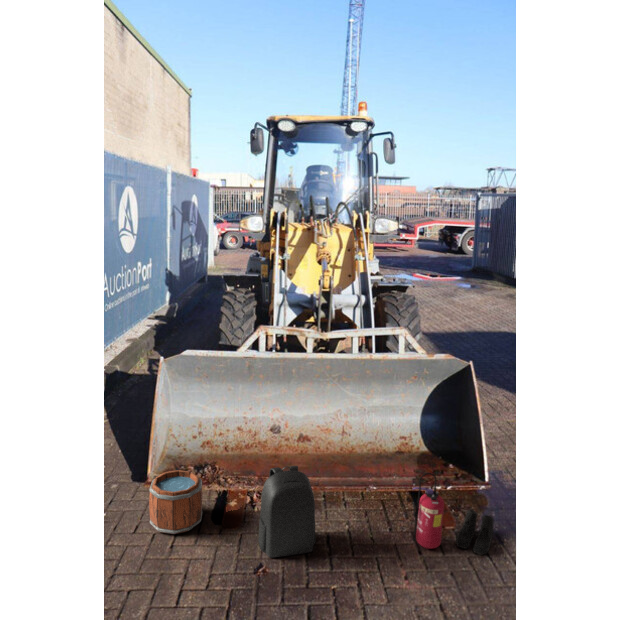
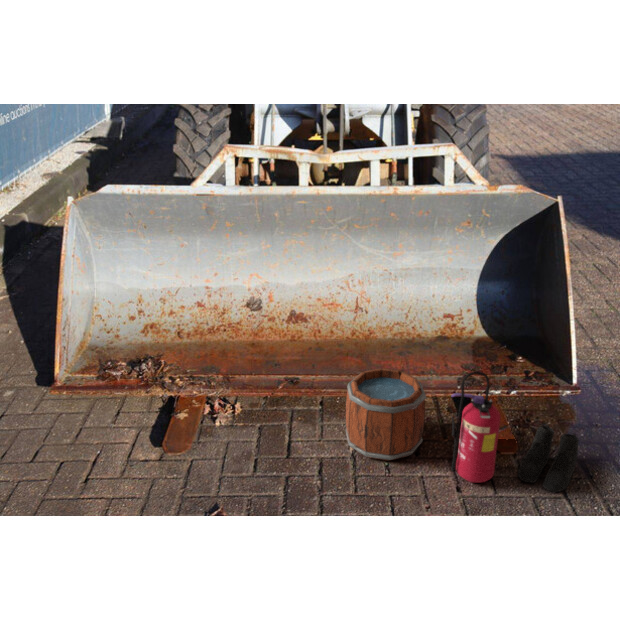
backpack: present [258,466,316,558] -> none [215,361,302,495]
bucket: present [149,470,202,534] -> present [346,368,426,461]

